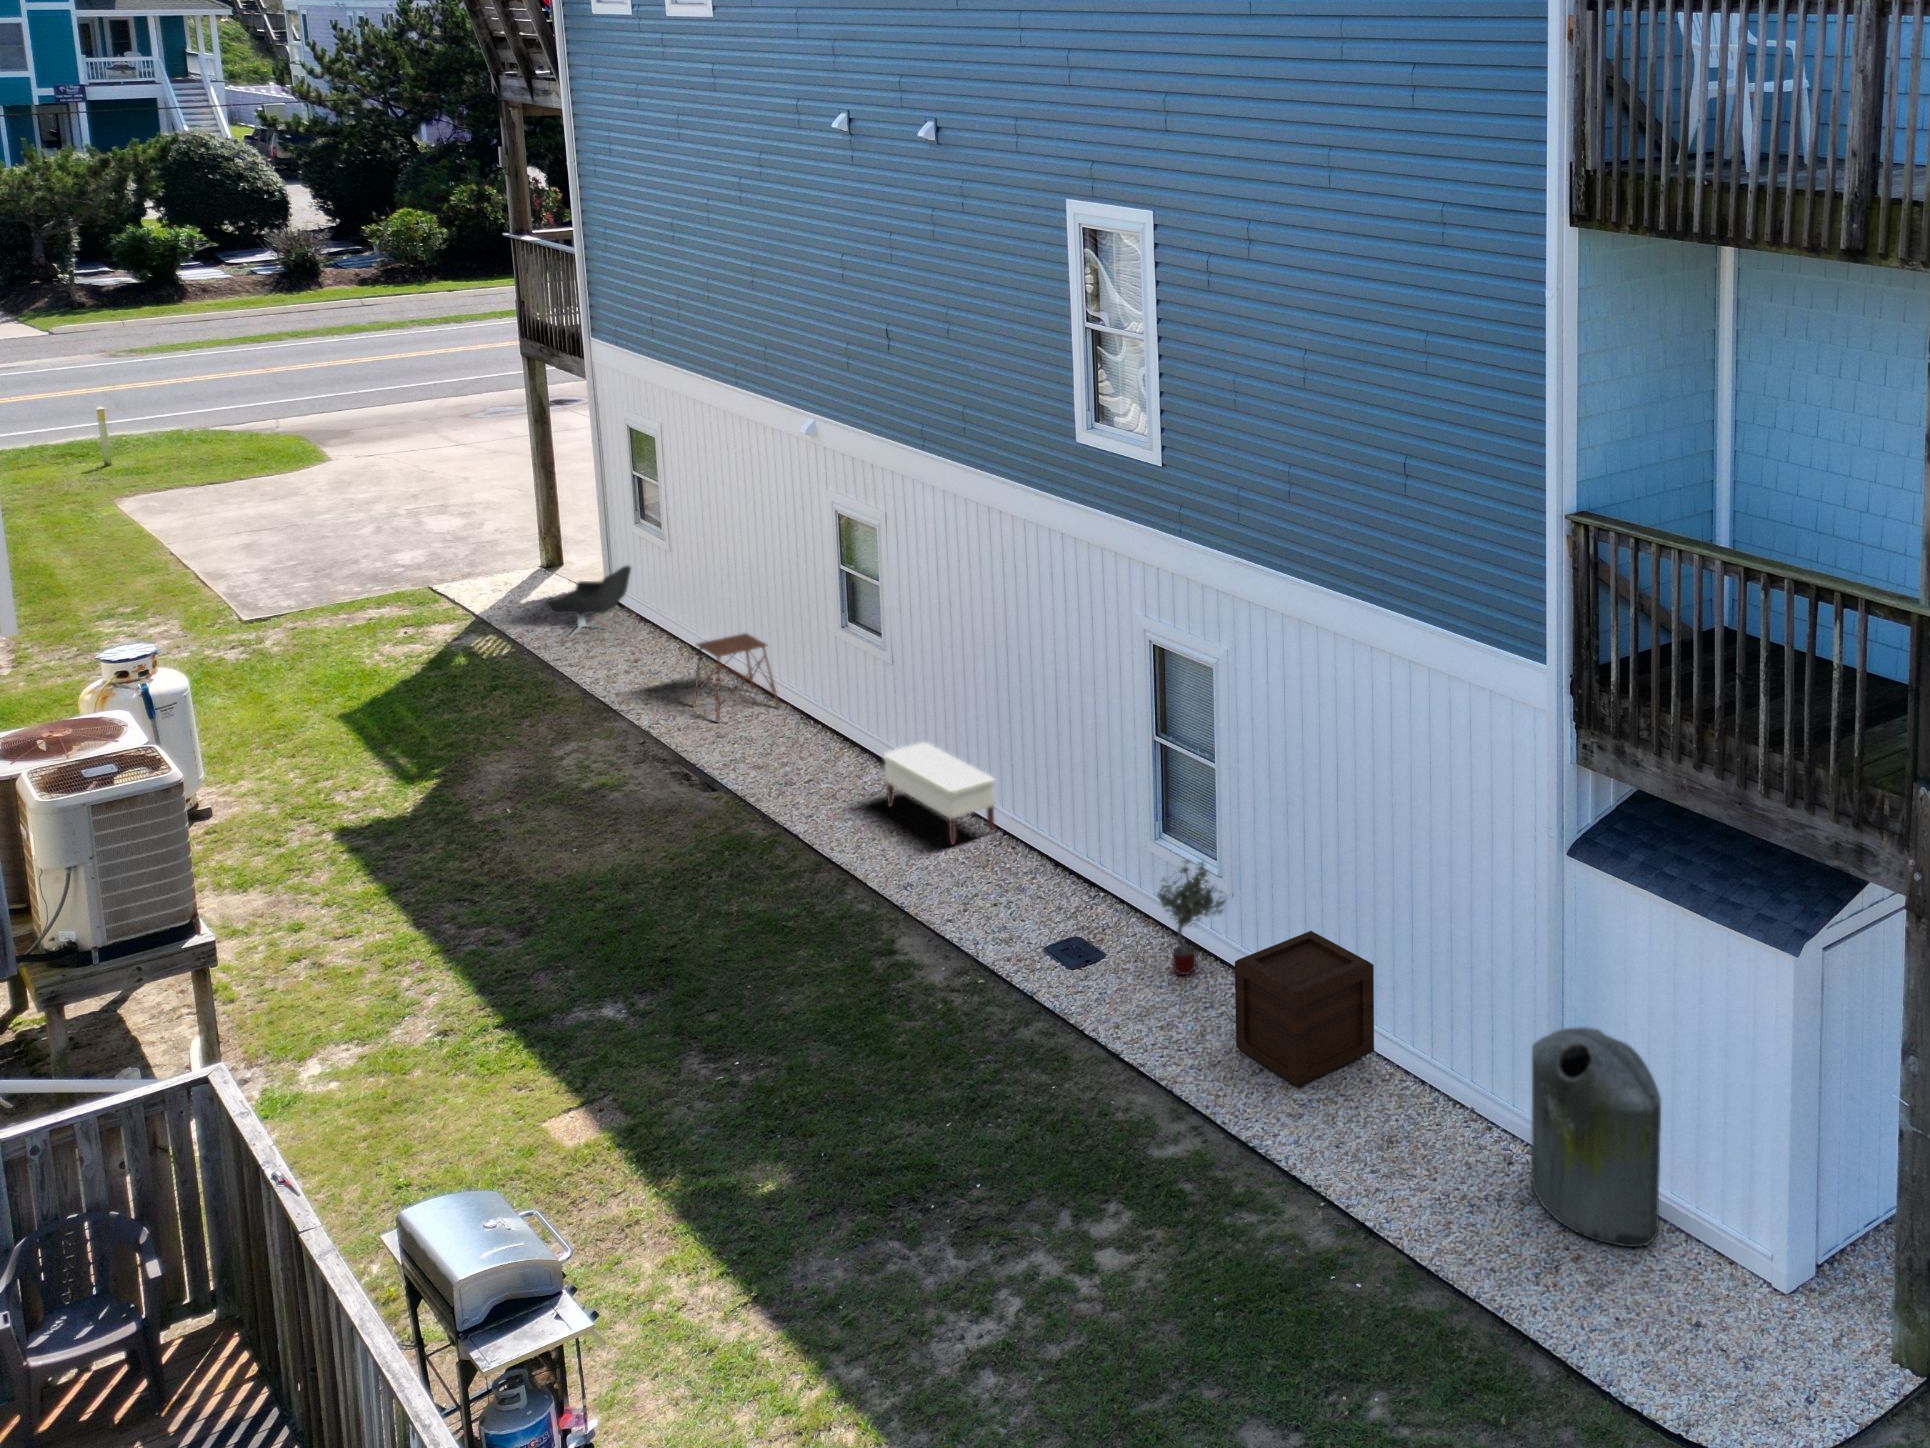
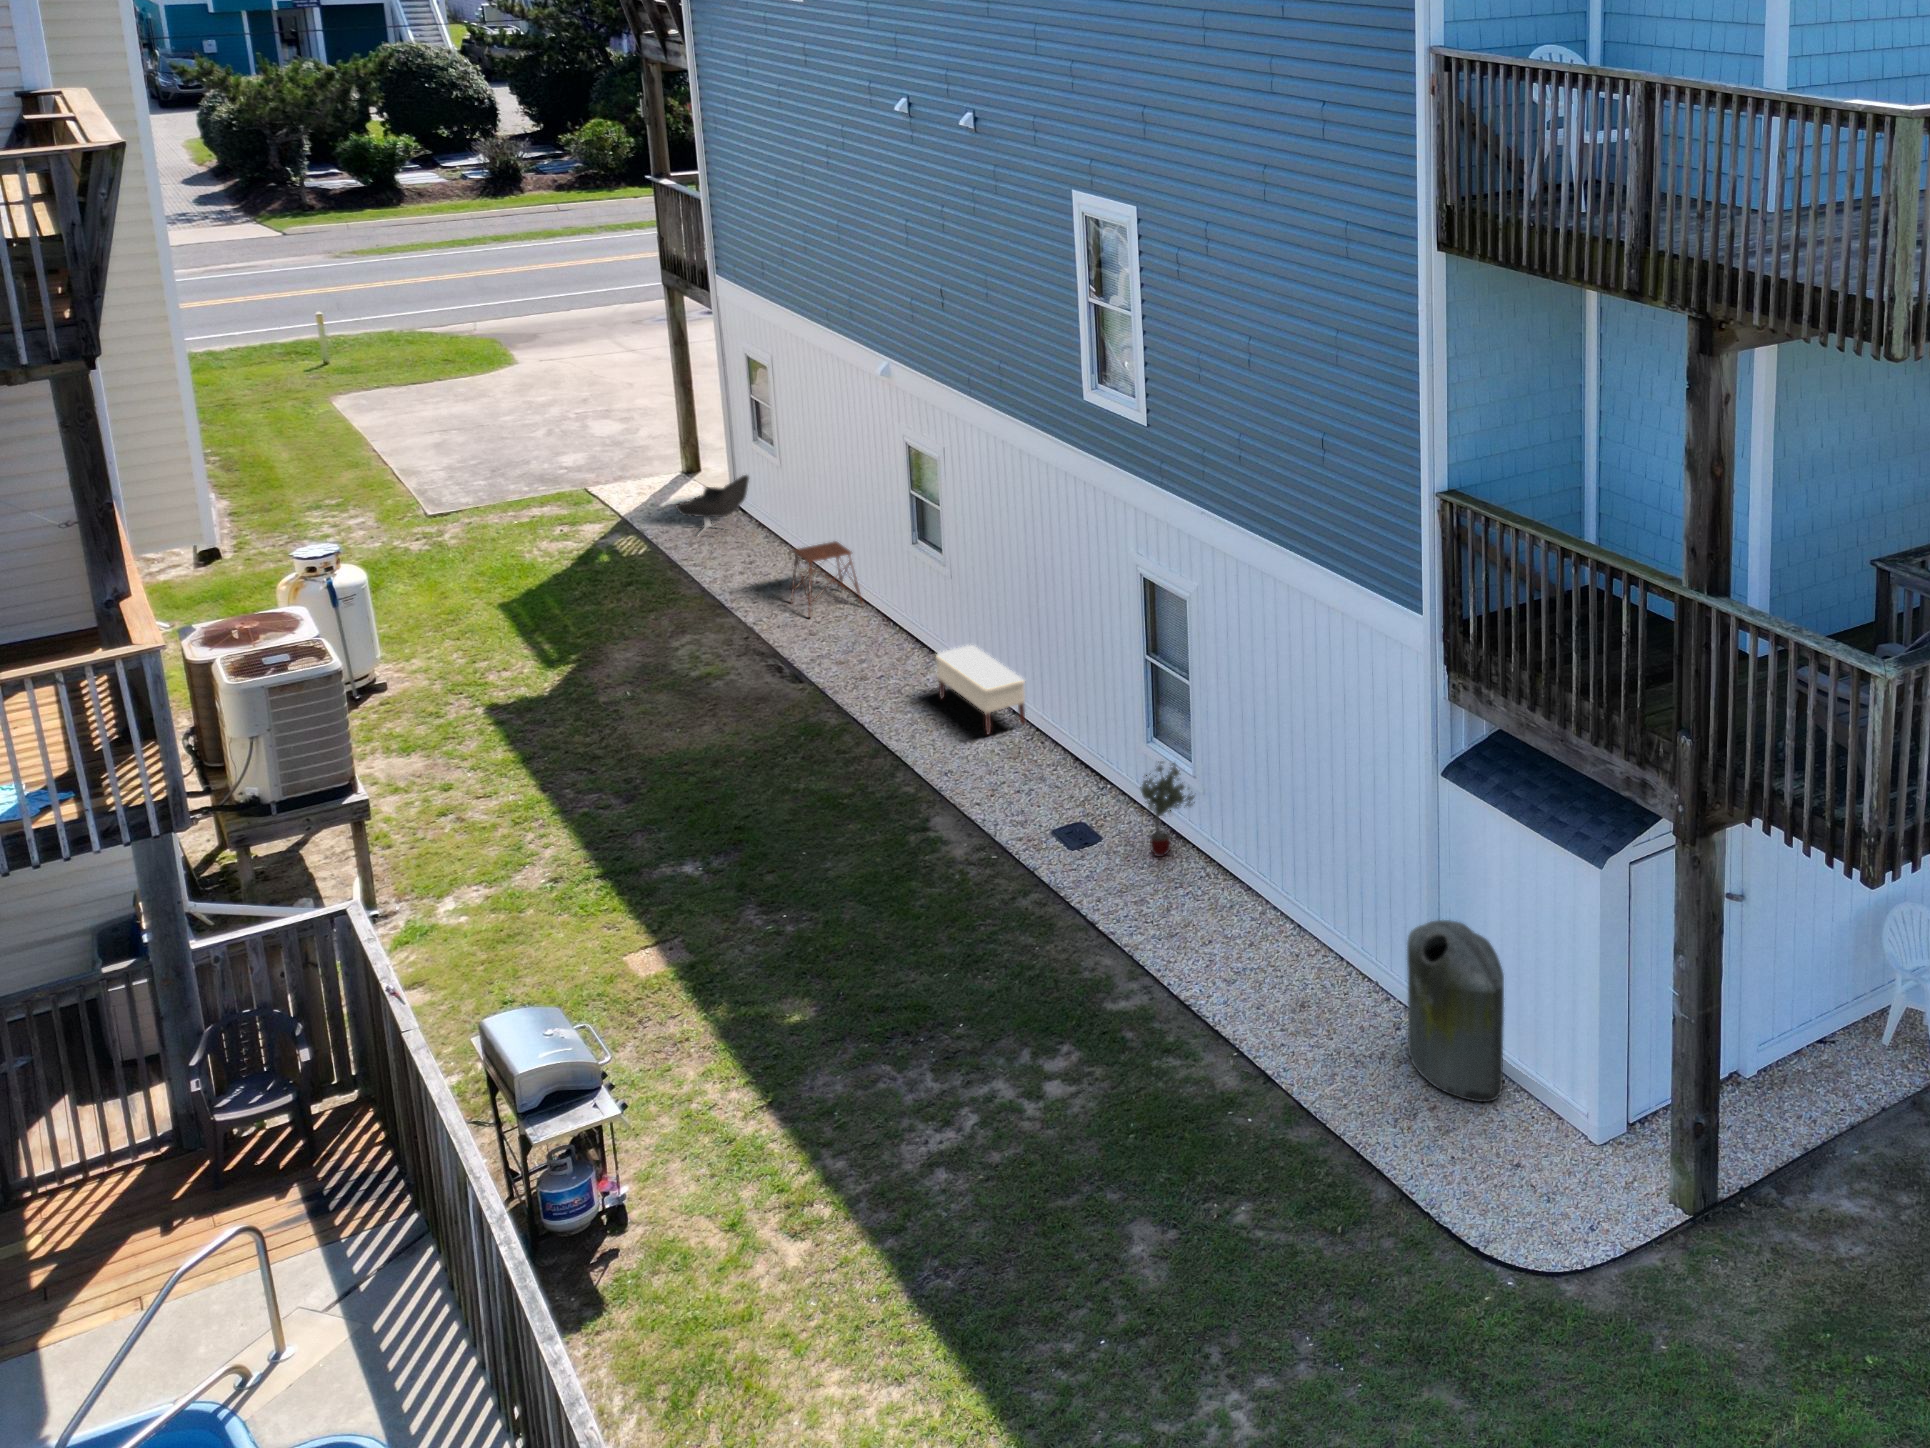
wooden crate: present [1235,931,1374,1086] -> none [1188,826,1304,955]

